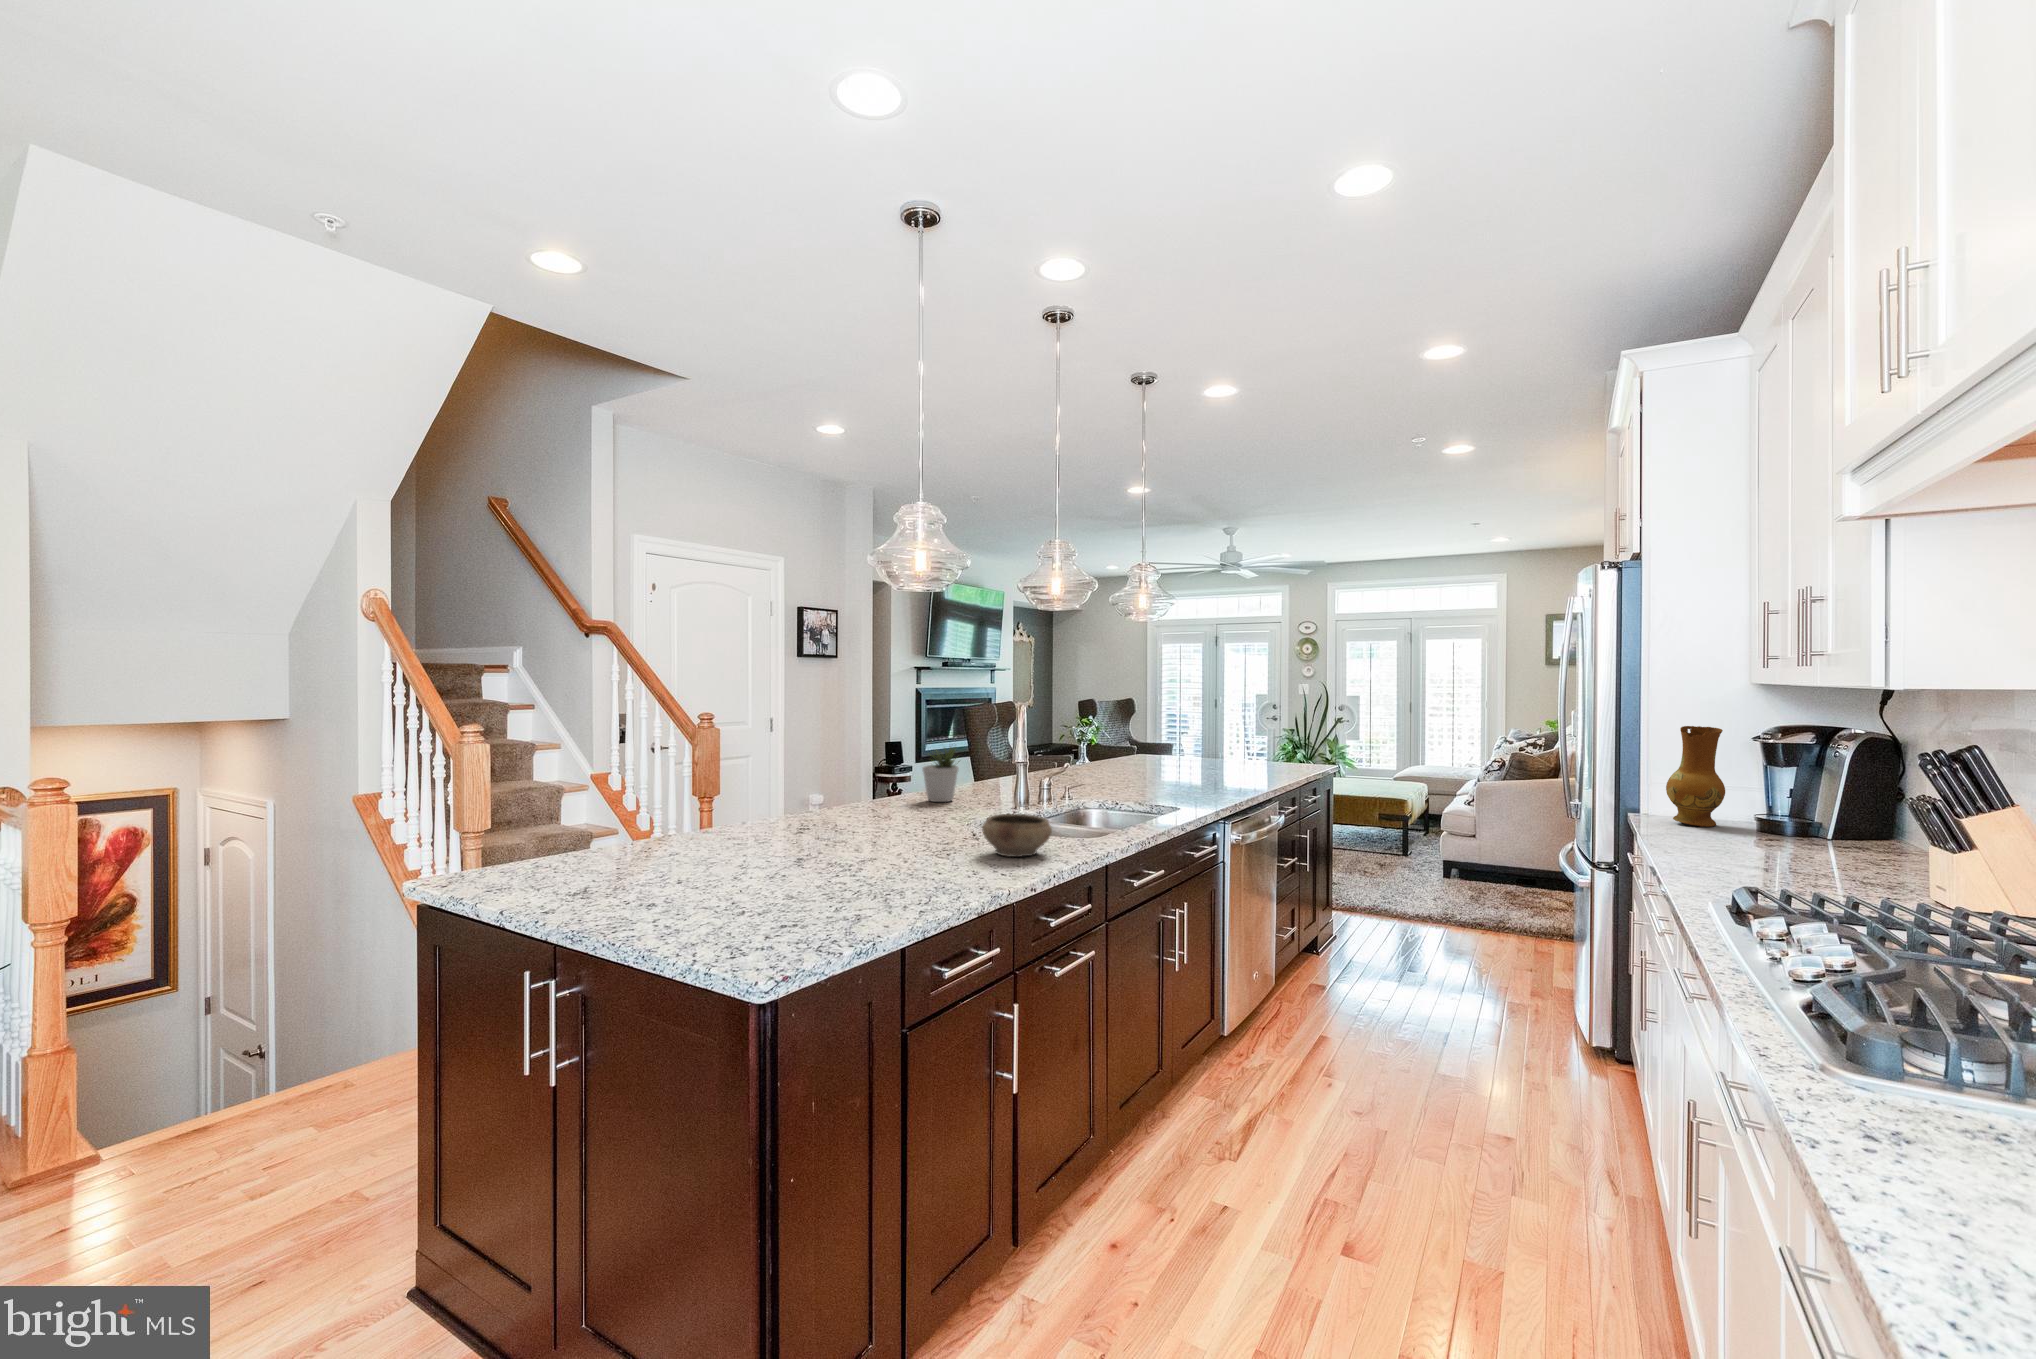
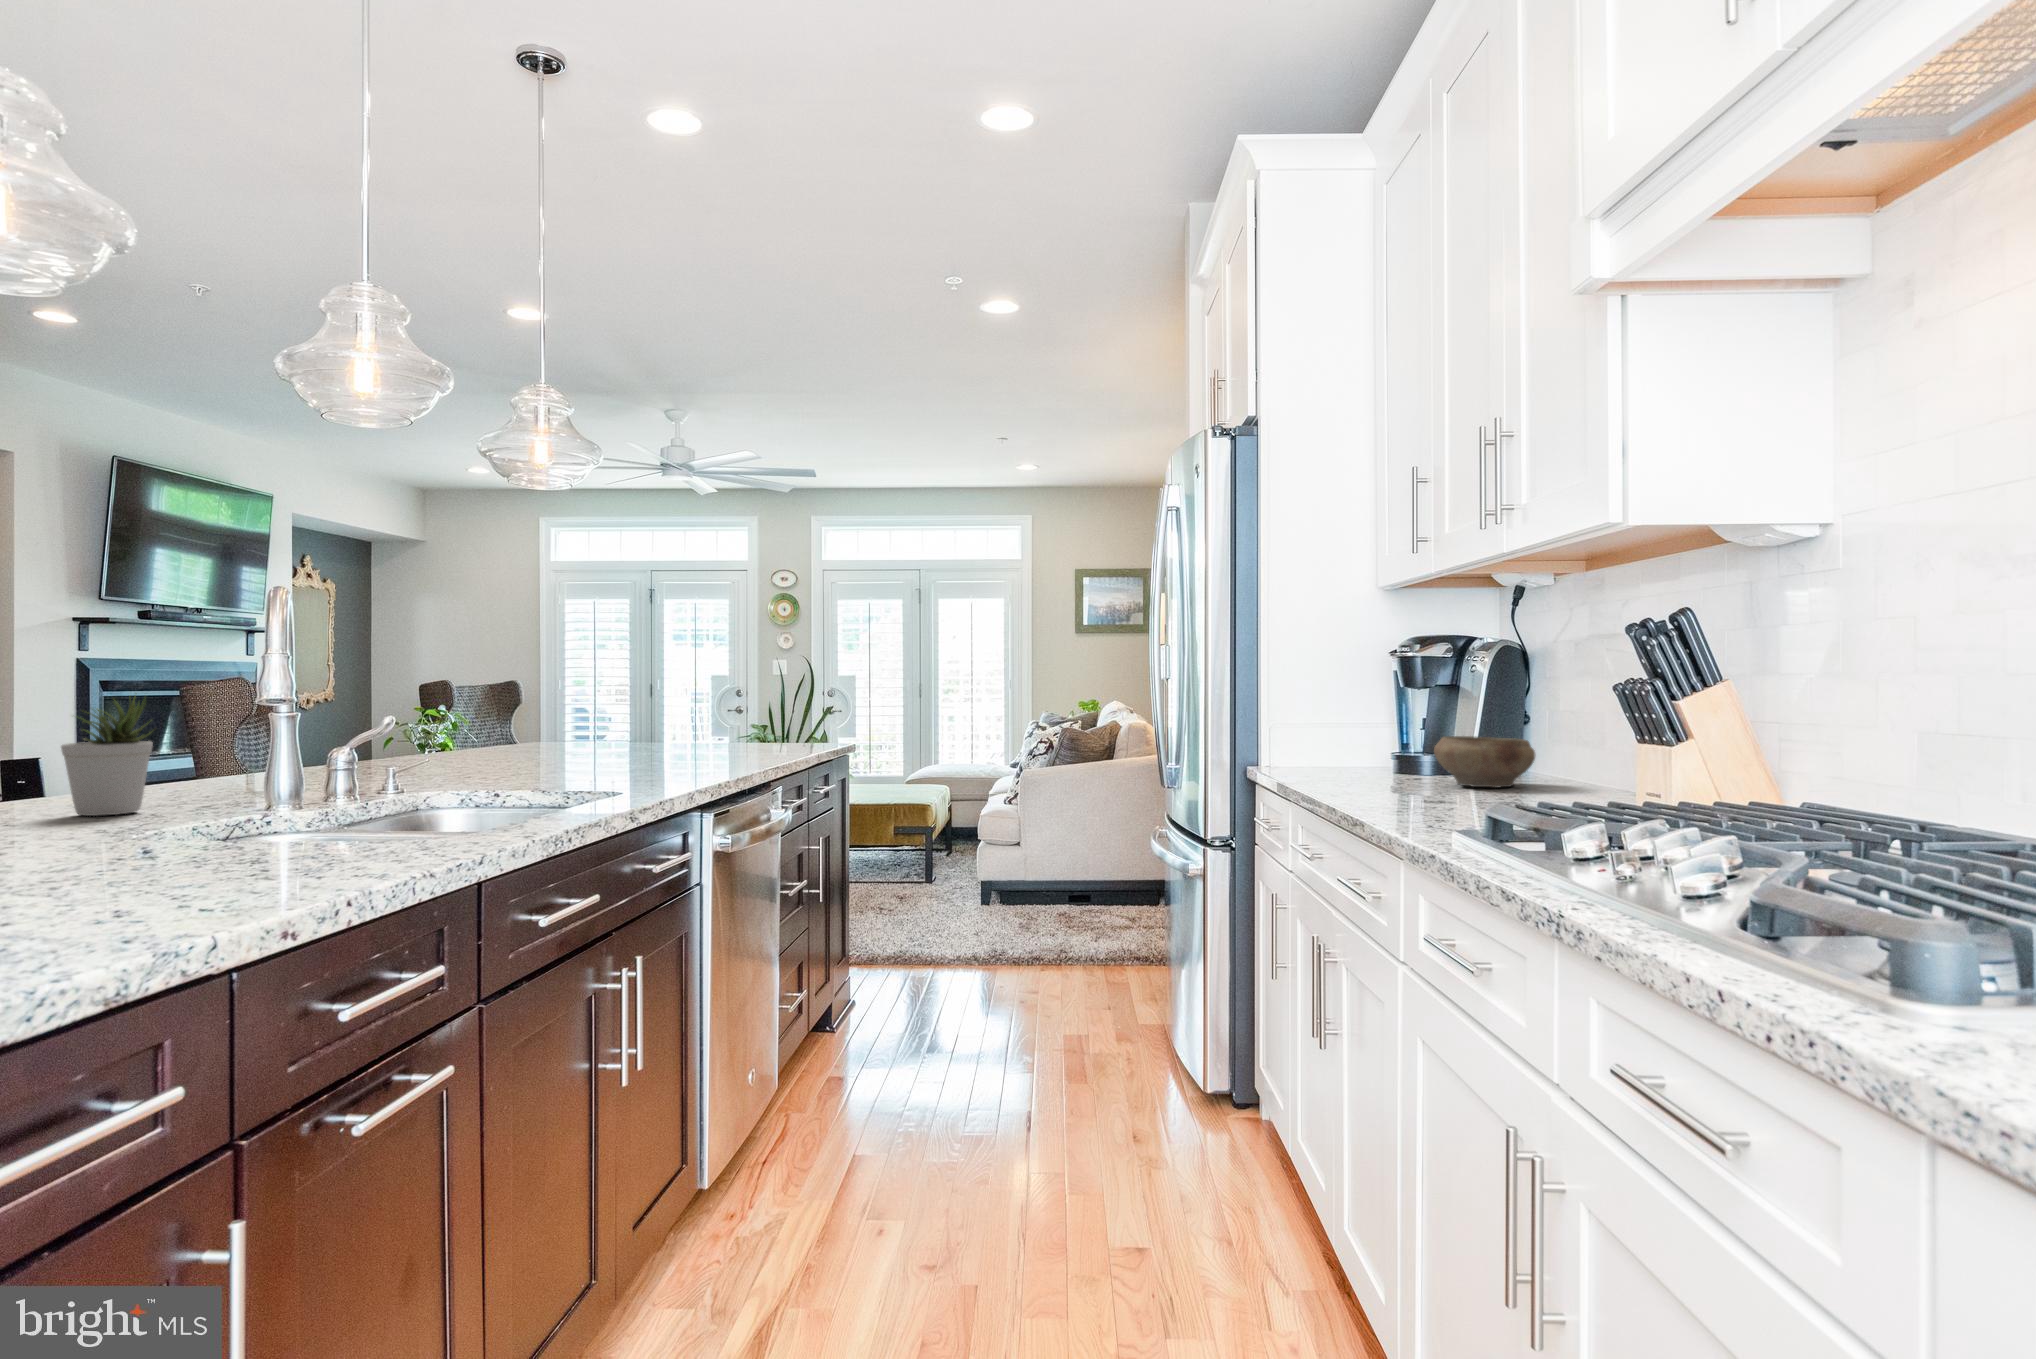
ceramic jug: present [1666,726,1725,827] -> none [1312,635,1379,770]
ceramic bowl: present [982,814,1052,857] -> present [1434,736,1535,788]

